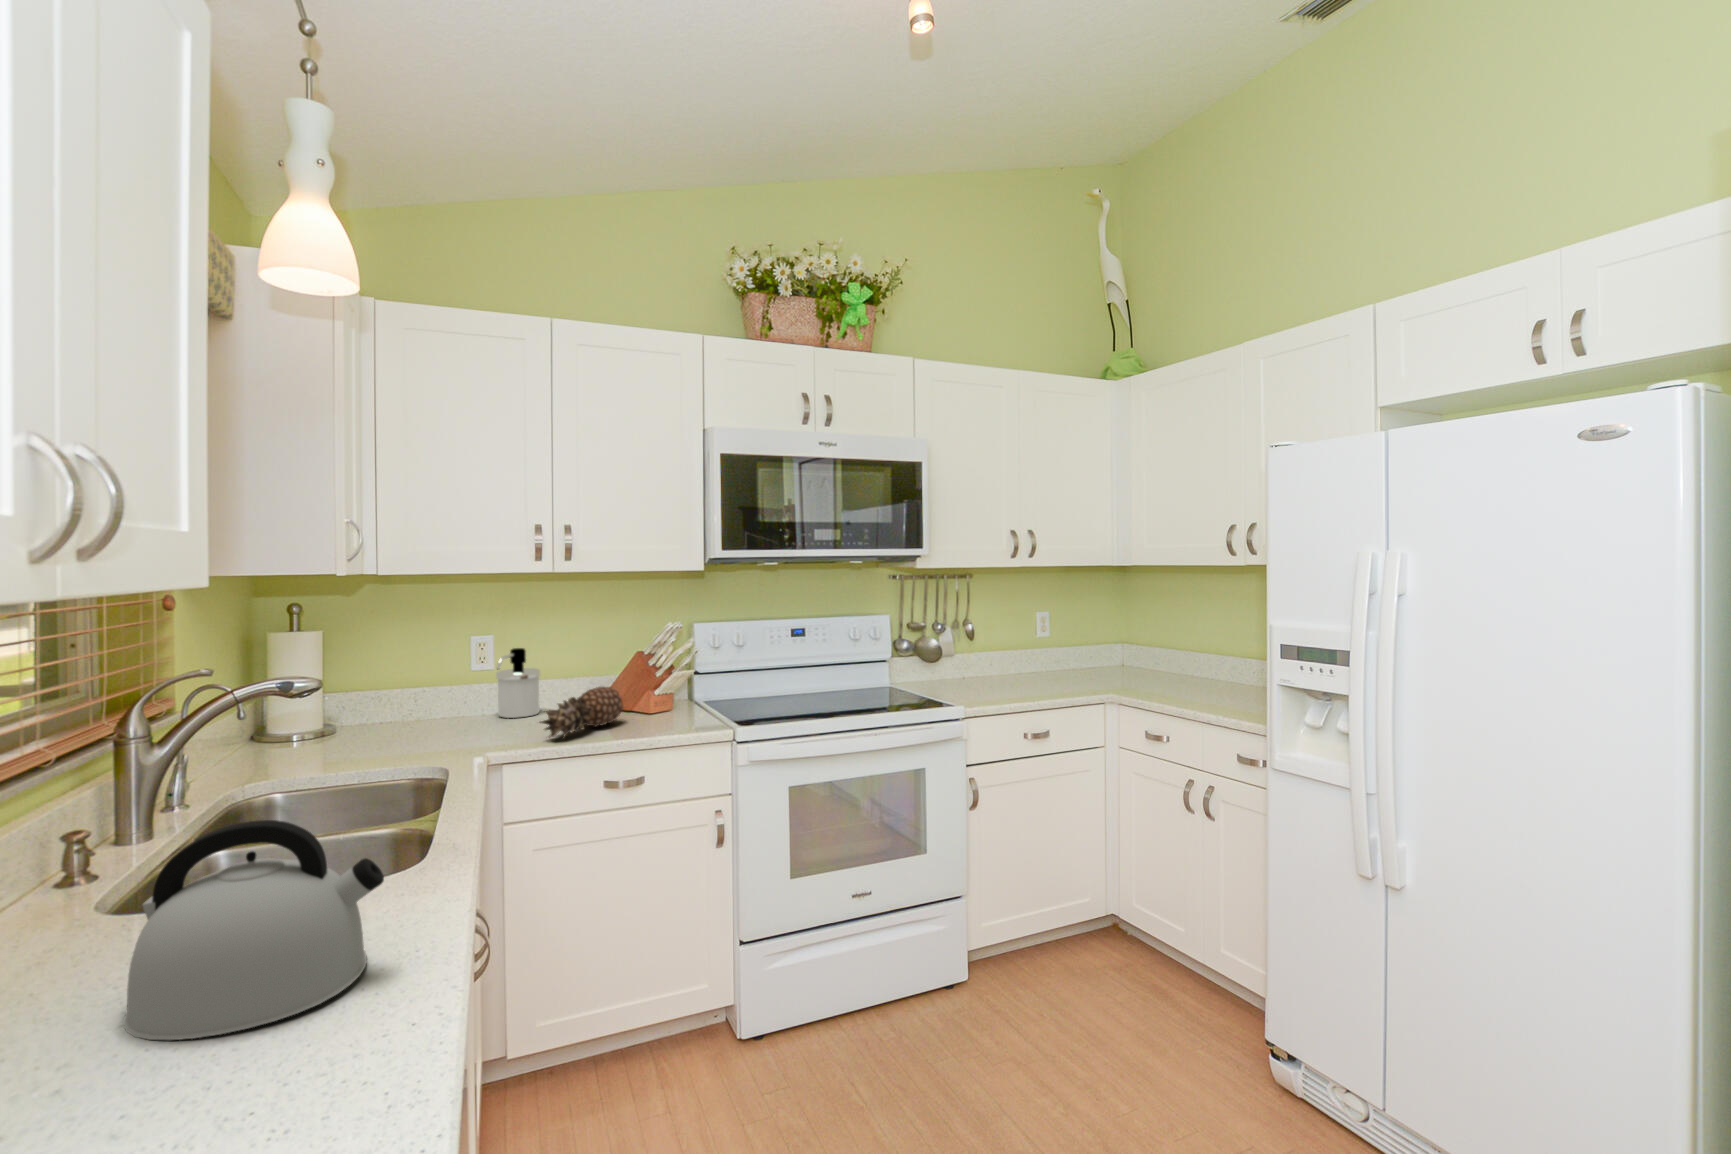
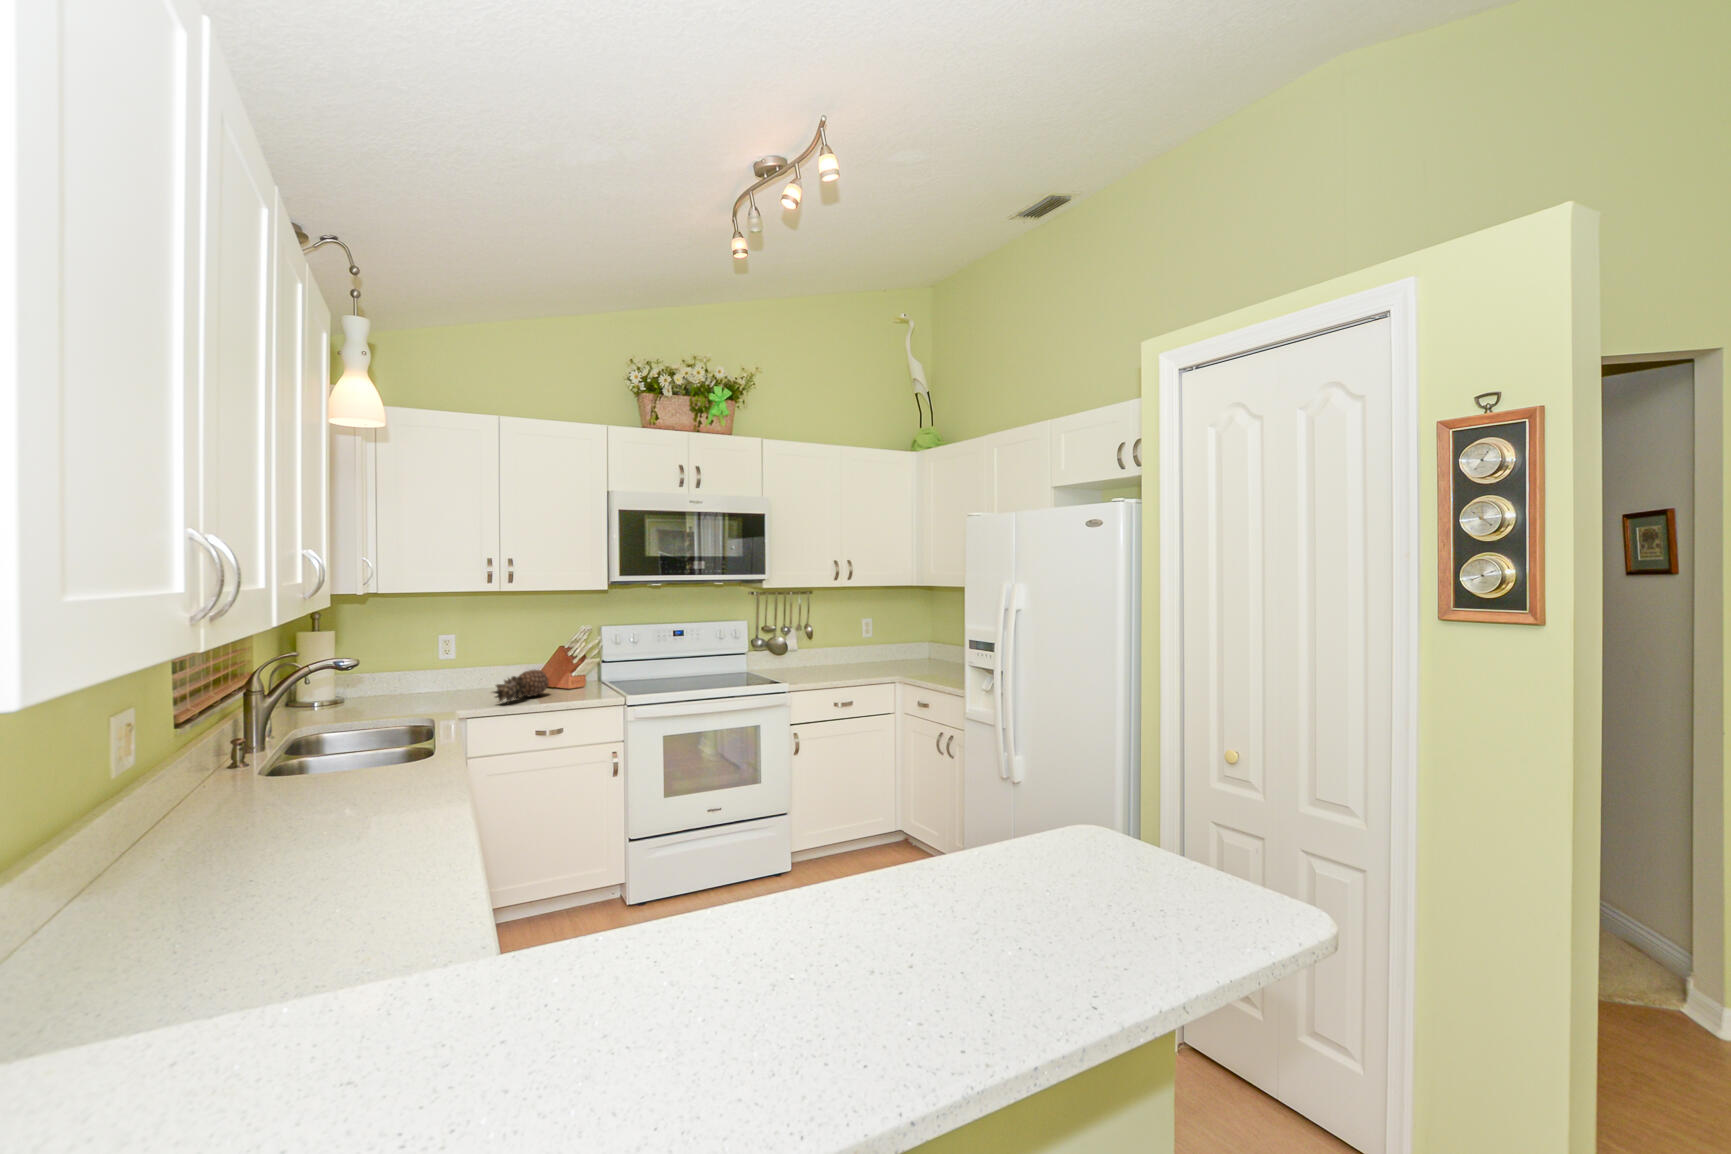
soap dispenser: present [496,648,540,718] -> none [456,644,488,693]
kettle: present [123,820,384,1040] -> none [311,720,430,814]

